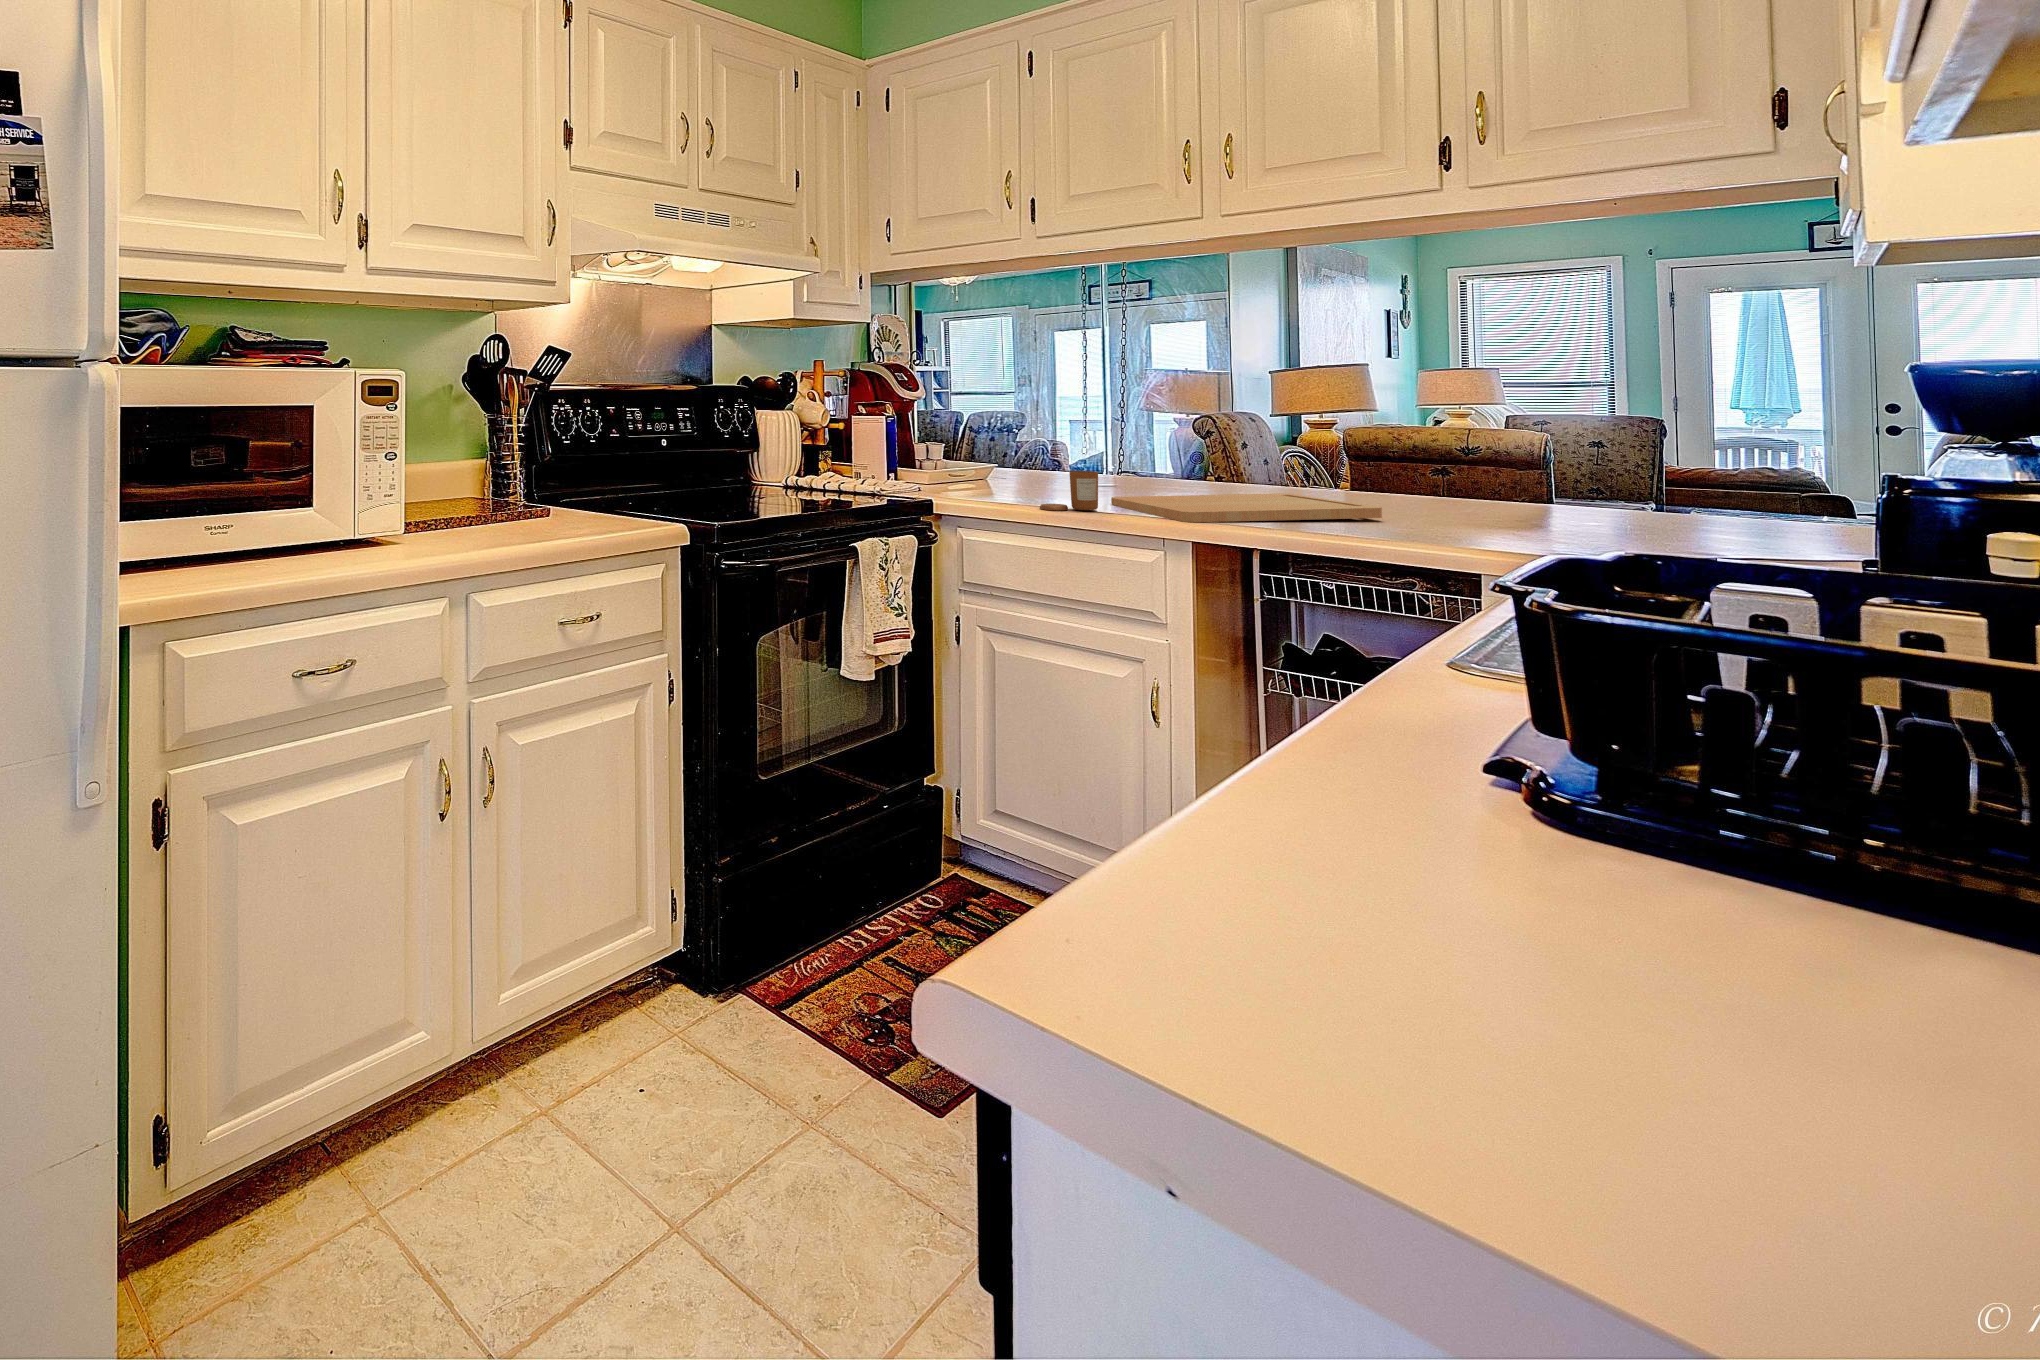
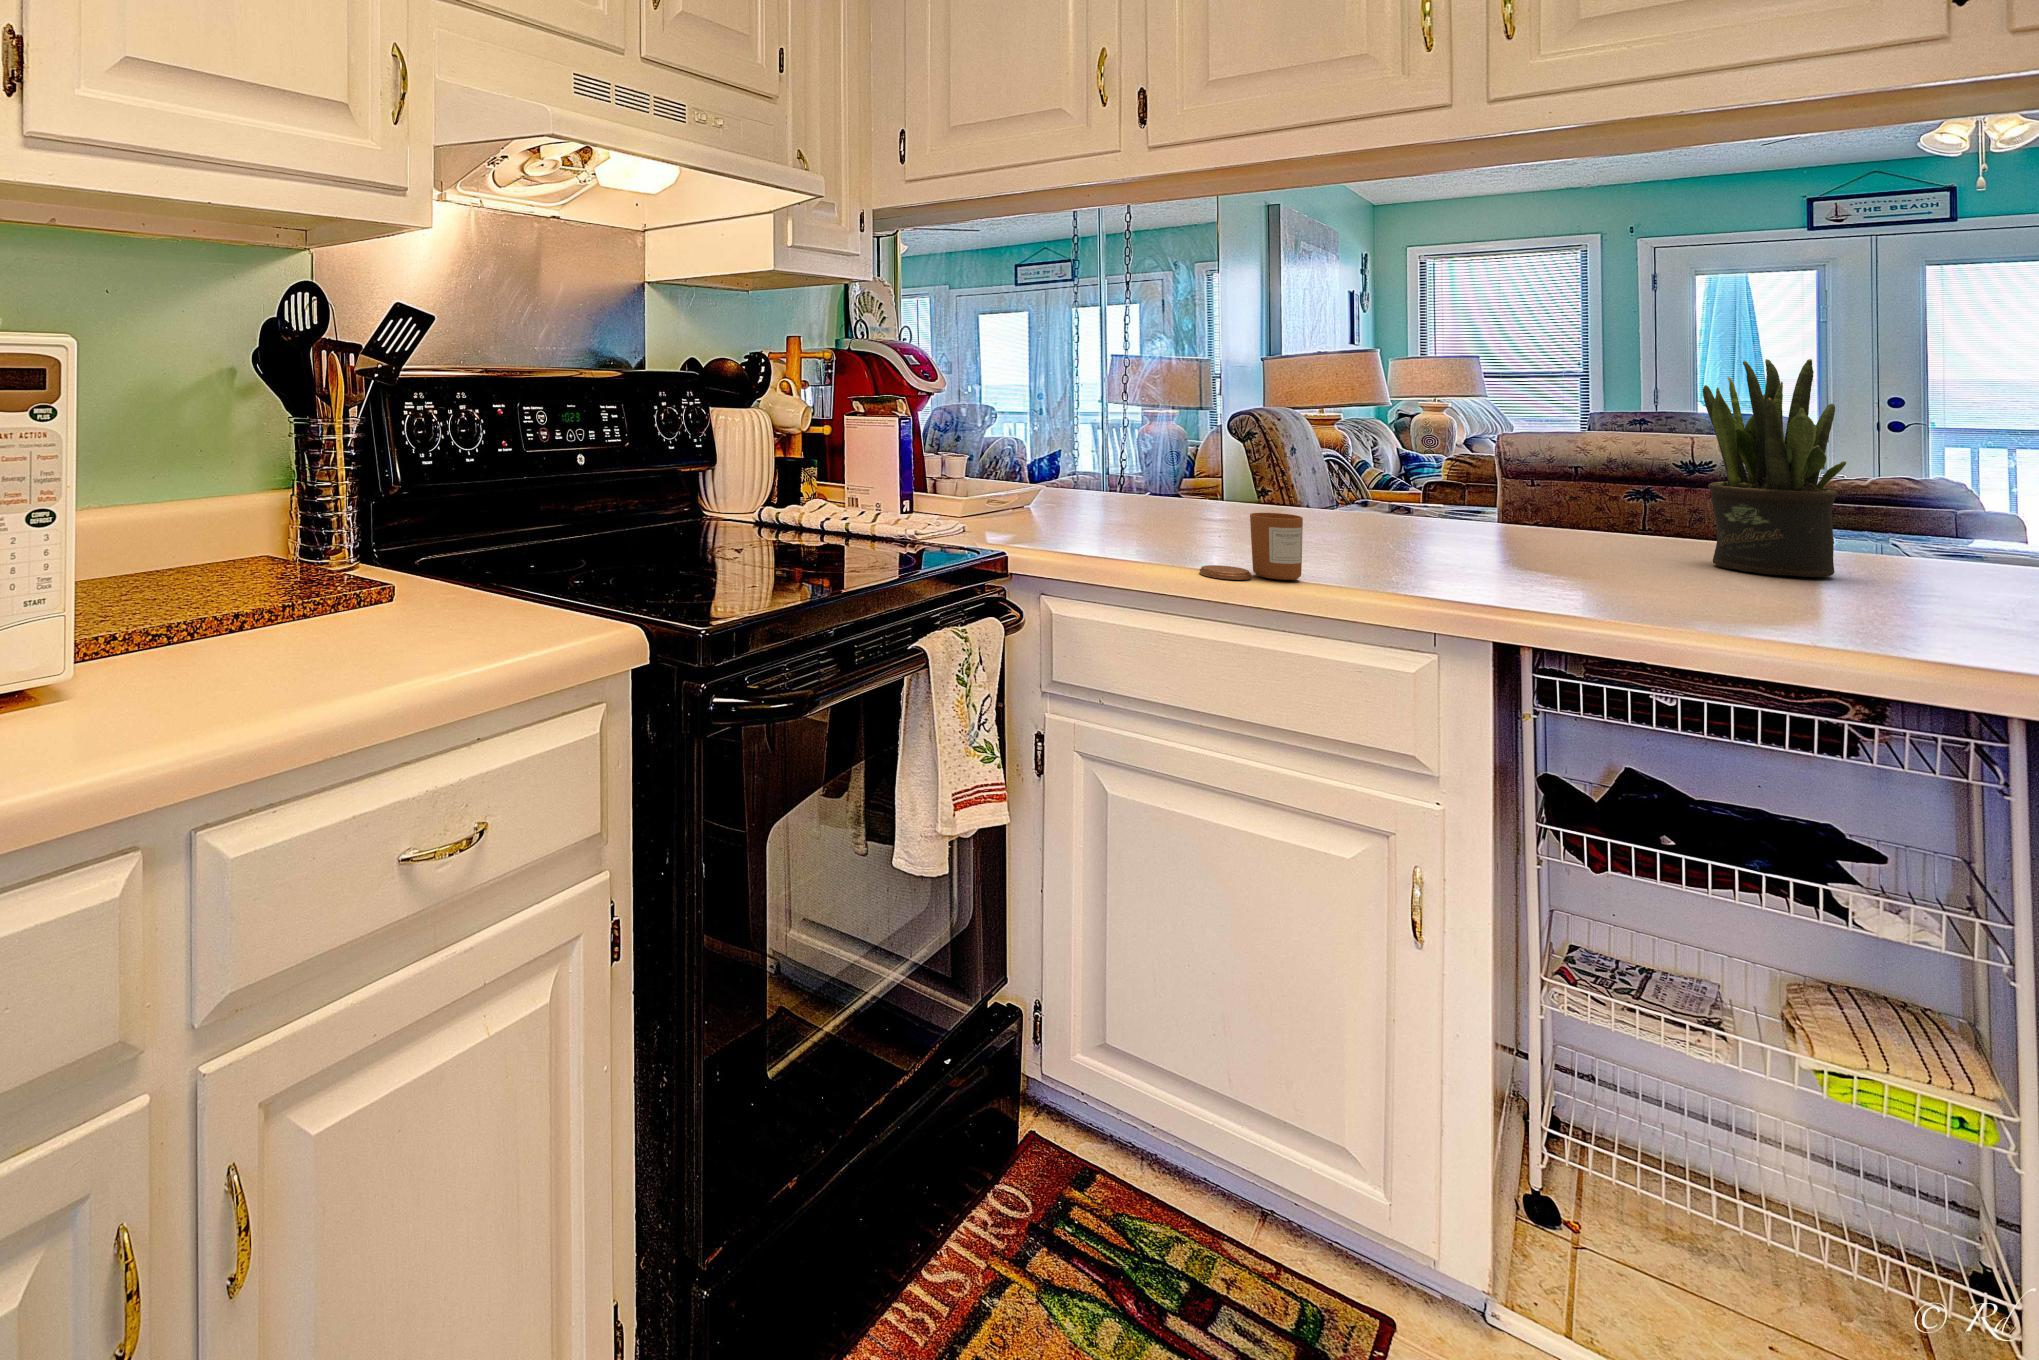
potted plant: none [1381,374,1458,511] -> present [1703,359,1846,577]
cutting board: present [1111,493,1382,522] -> none [1292,542,1795,612]

